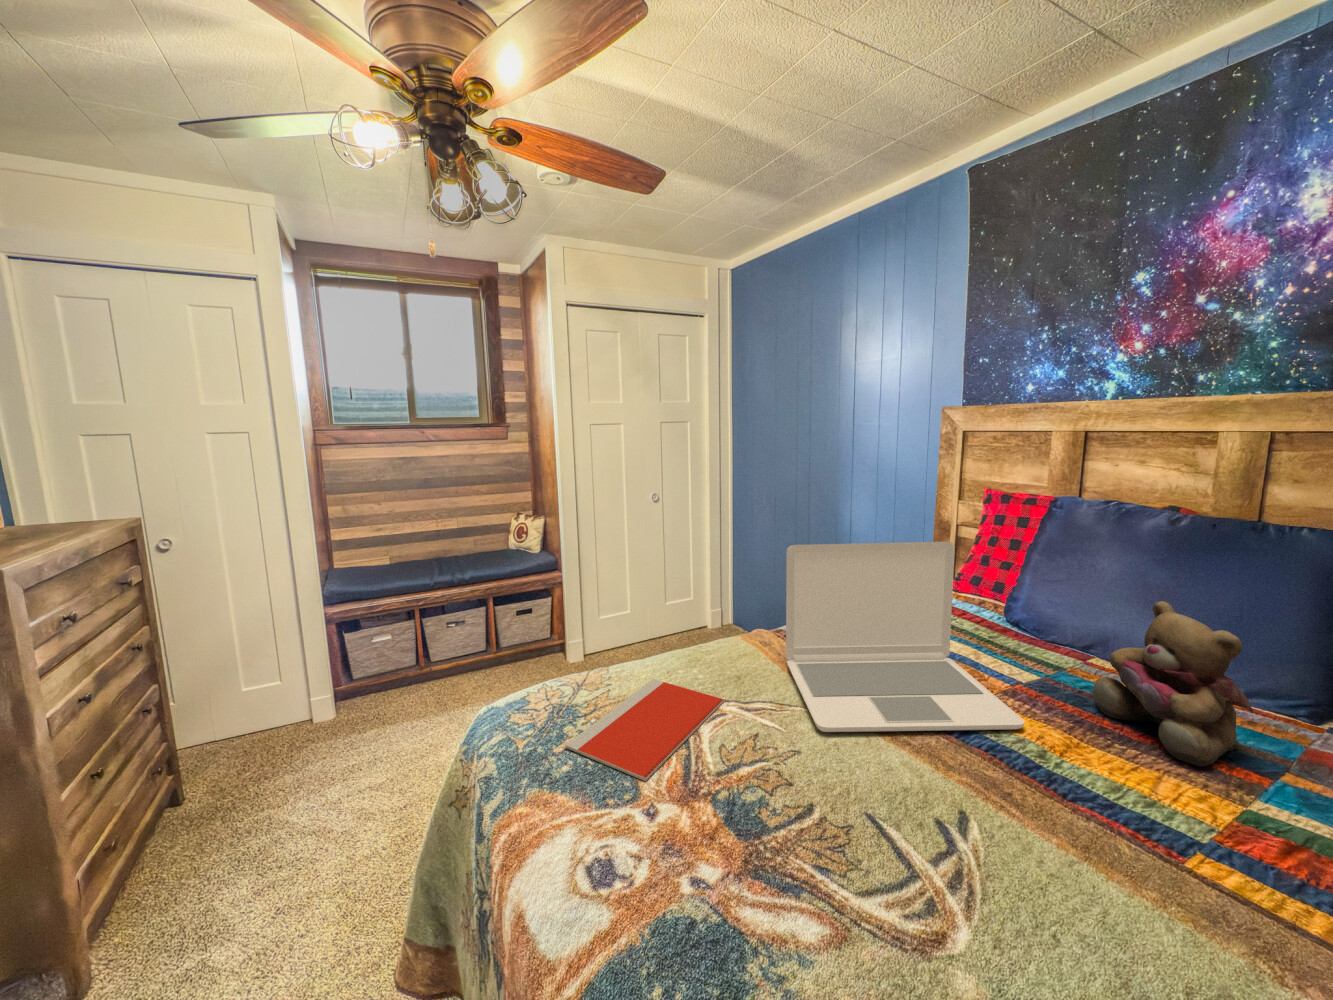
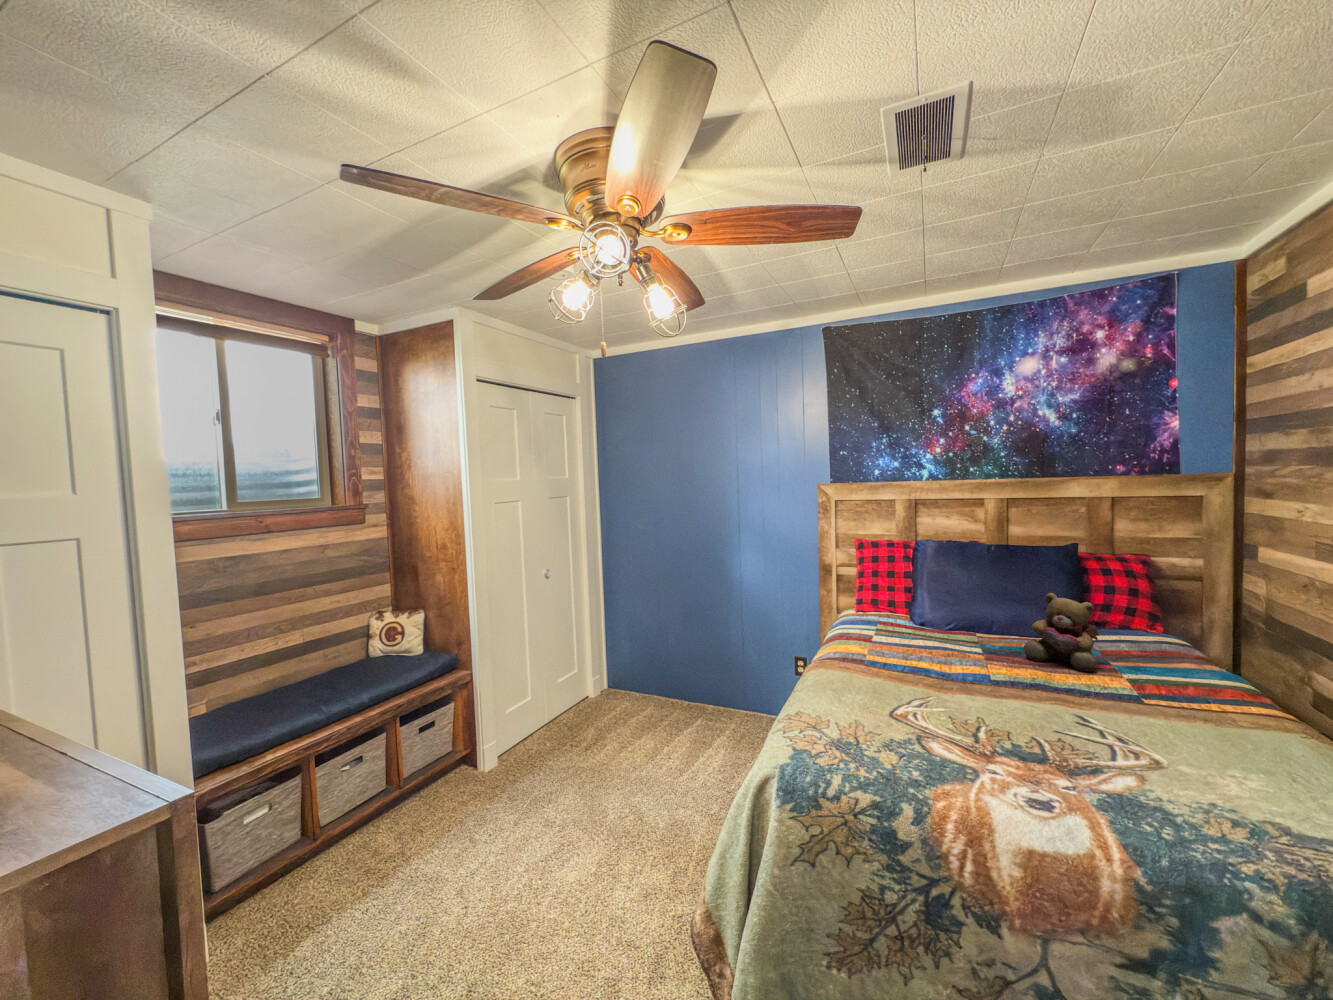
laptop: present [786,541,1025,732] -> none [875,576,1027,709]
notebook: present [565,679,724,781] -> none [828,711,949,774]

